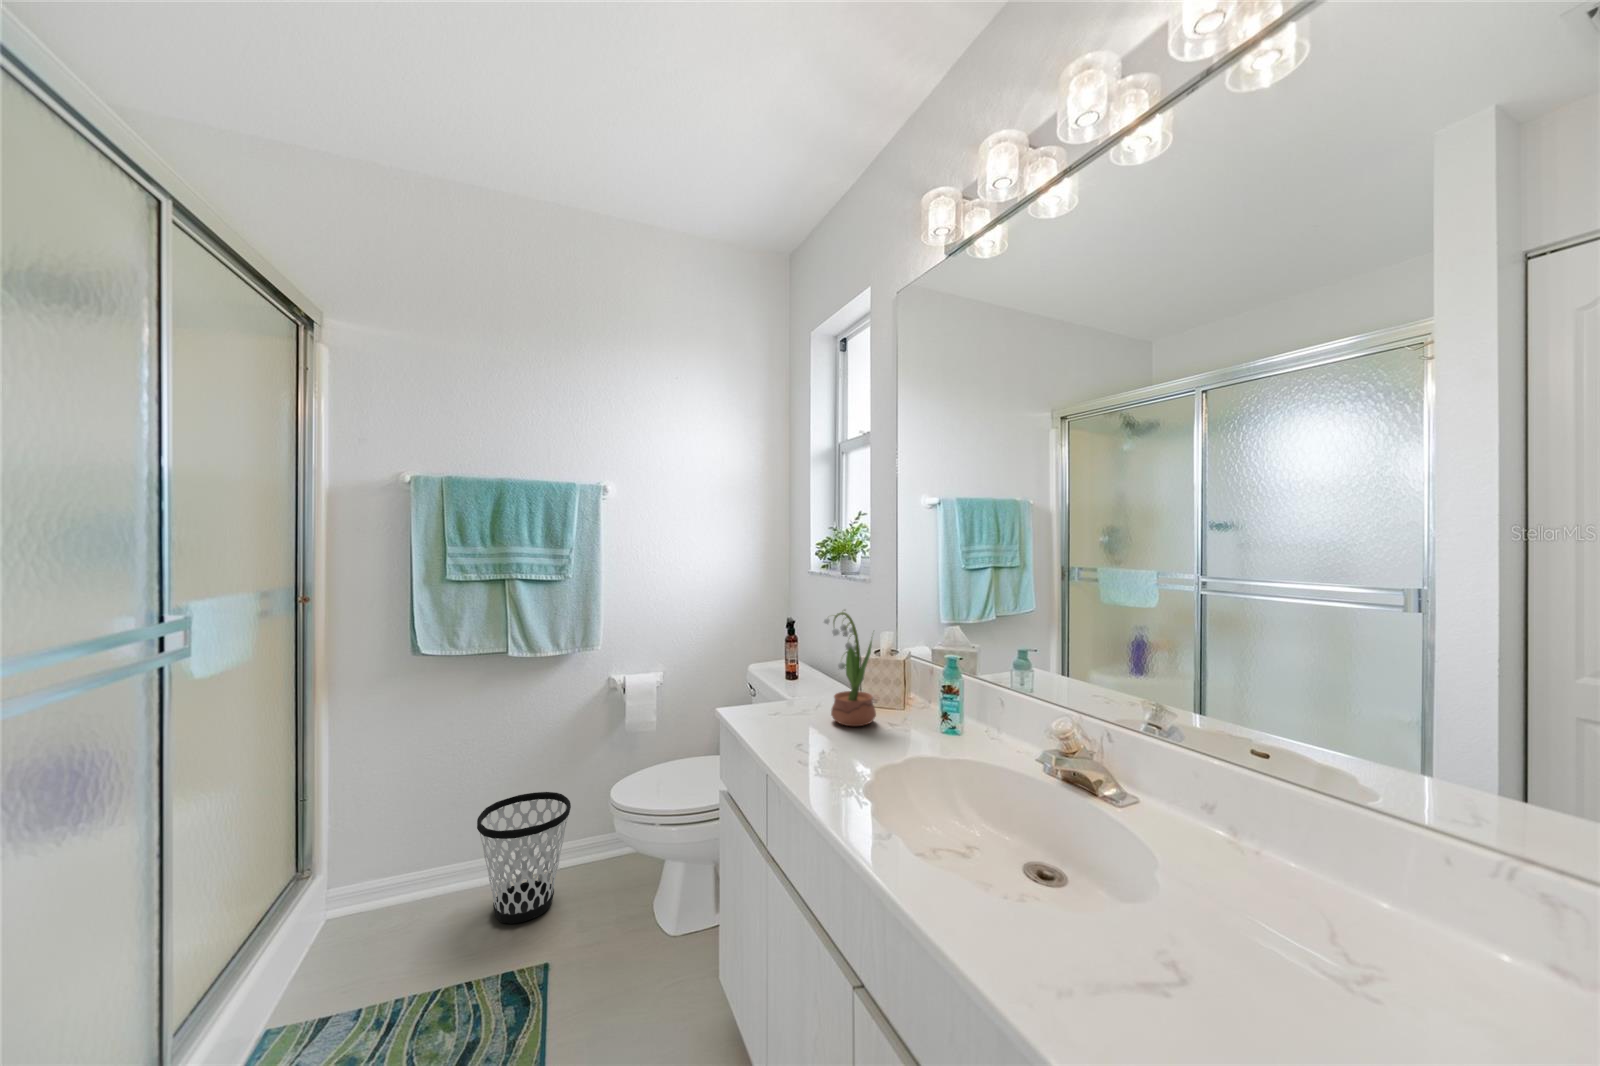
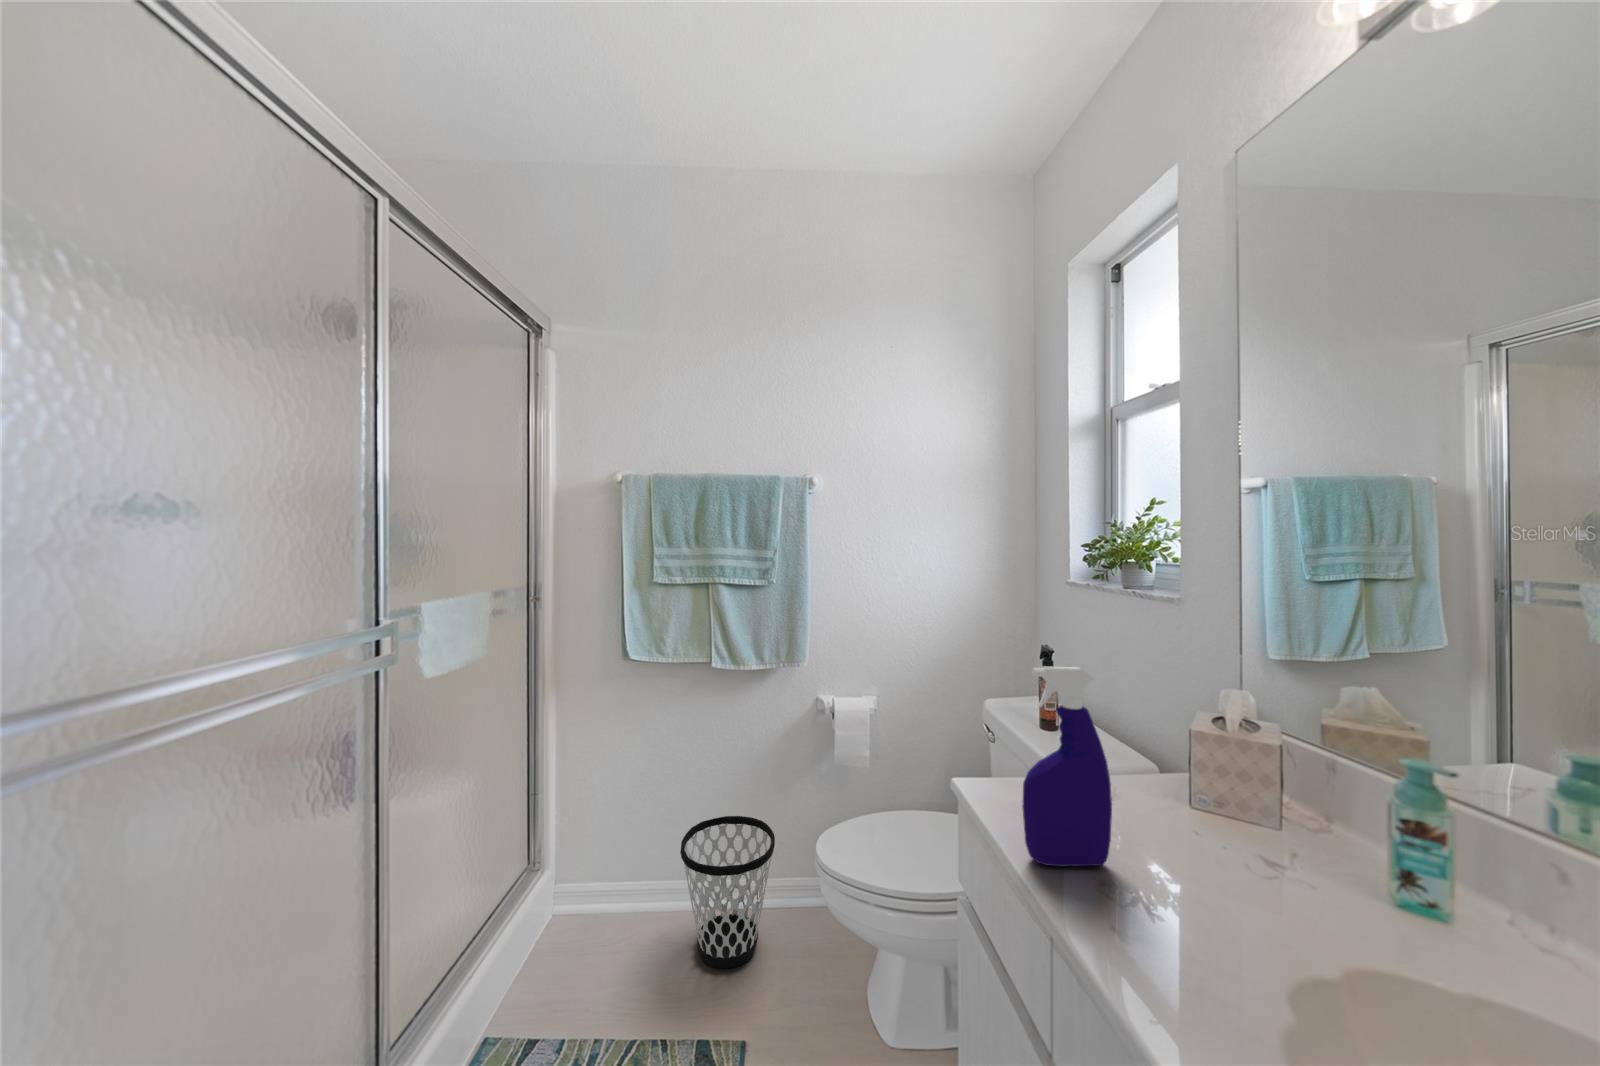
potted flower: present [824,612,876,726] -> none [1143,663,1263,883]
spray bottle: none [752,614,802,732] -> present [1022,667,1112,866]

